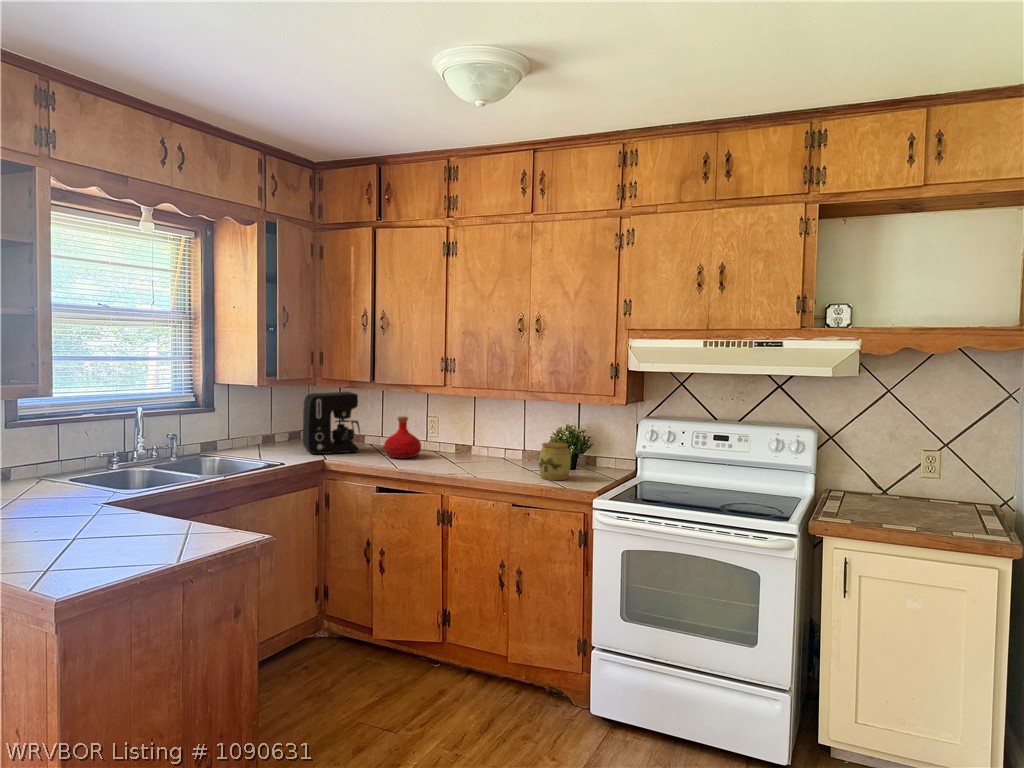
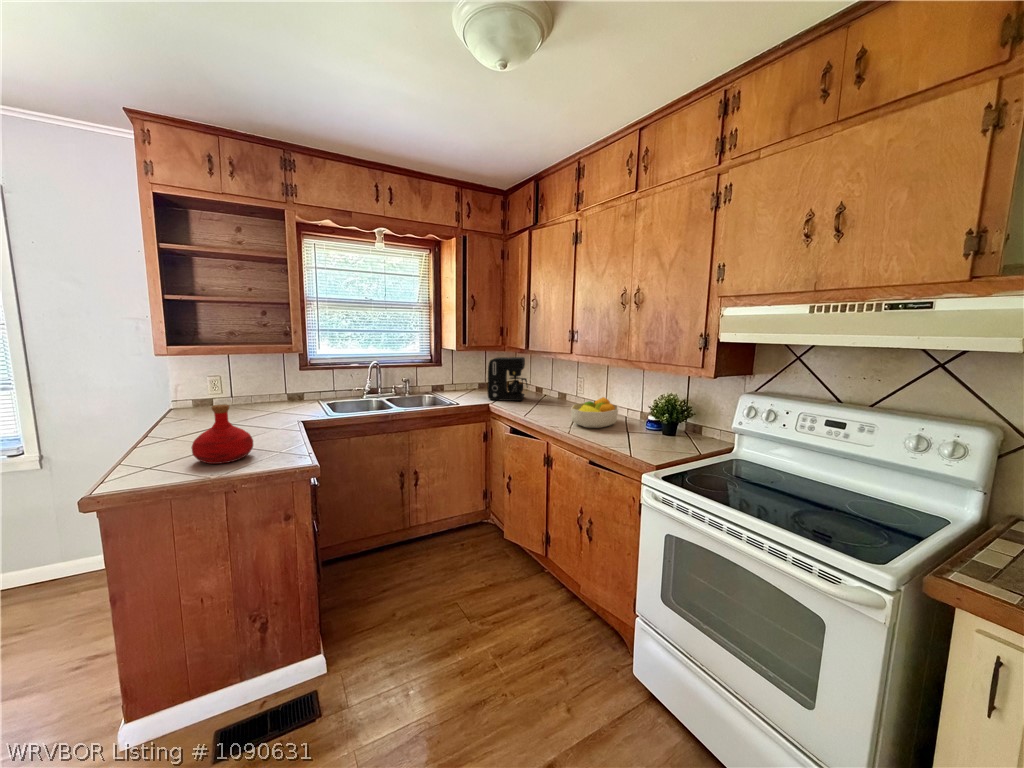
bottle: present [384,416,421,458] -> present [191,404,253,464]
fruit bowl: none [458,435,513,471] -> present [571,397,618,428]
jar: present [539,437,571,480] -> none [625,404,656,446]

